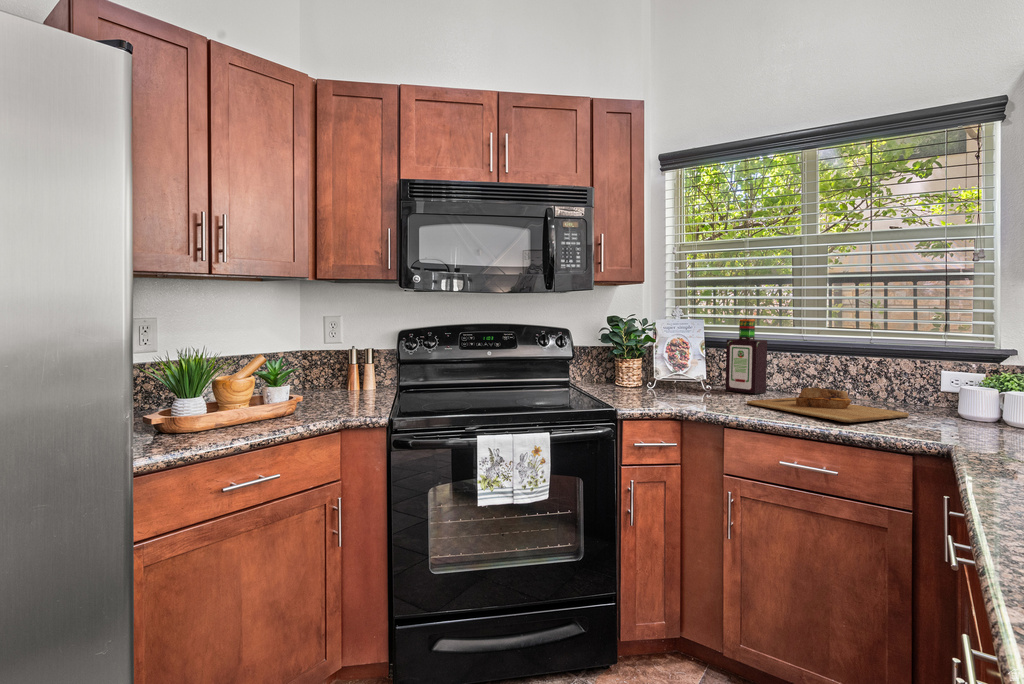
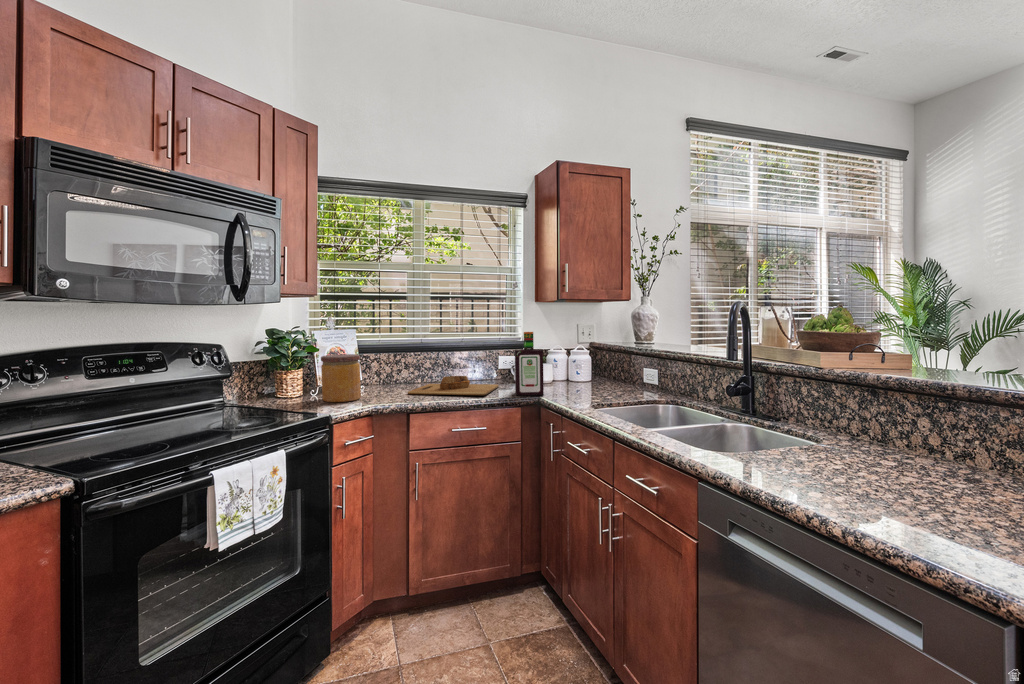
bottle: present [726,319,767,394] -> present [515,332,544,396]
jar: none [643,345,688,400] -> present [321,354,361,402]

